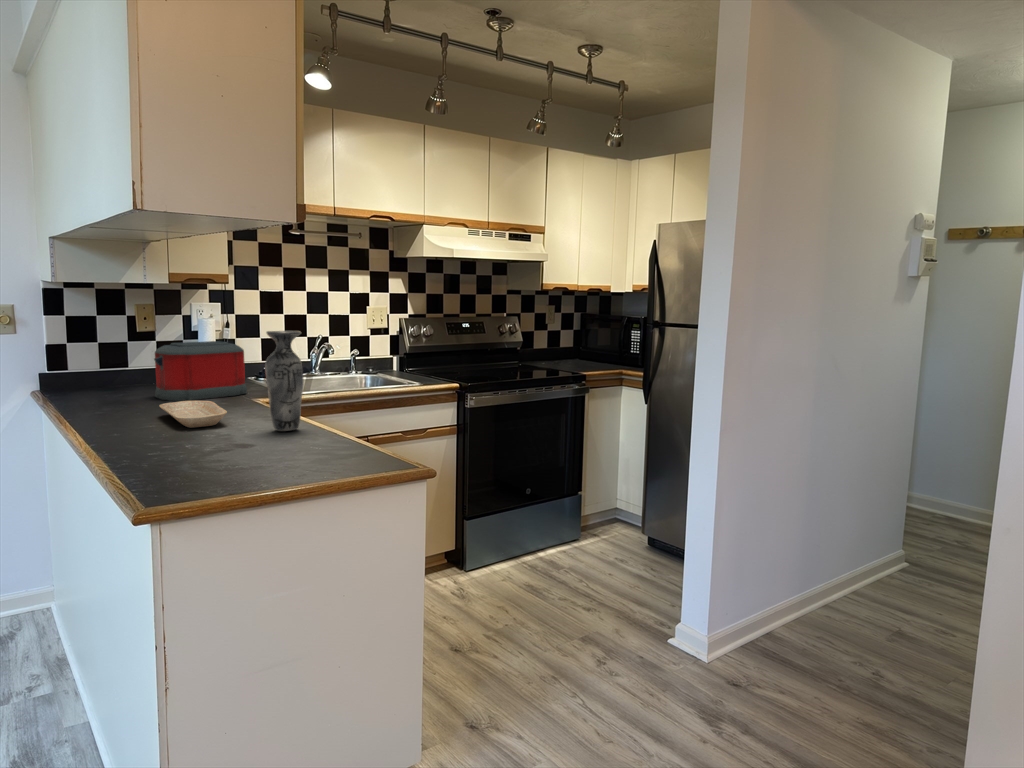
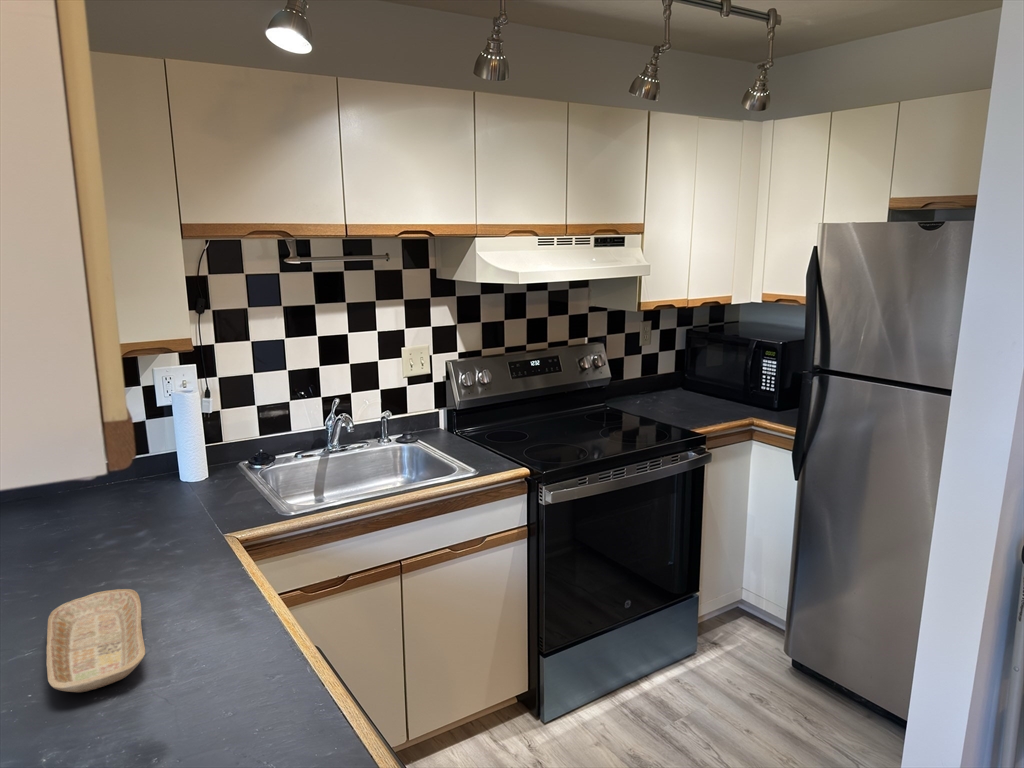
vase: present [265,331,304,431] -> none [190,527,266,714]
toaster: present [154,341,247,401] -> none [73,444,223,555]

